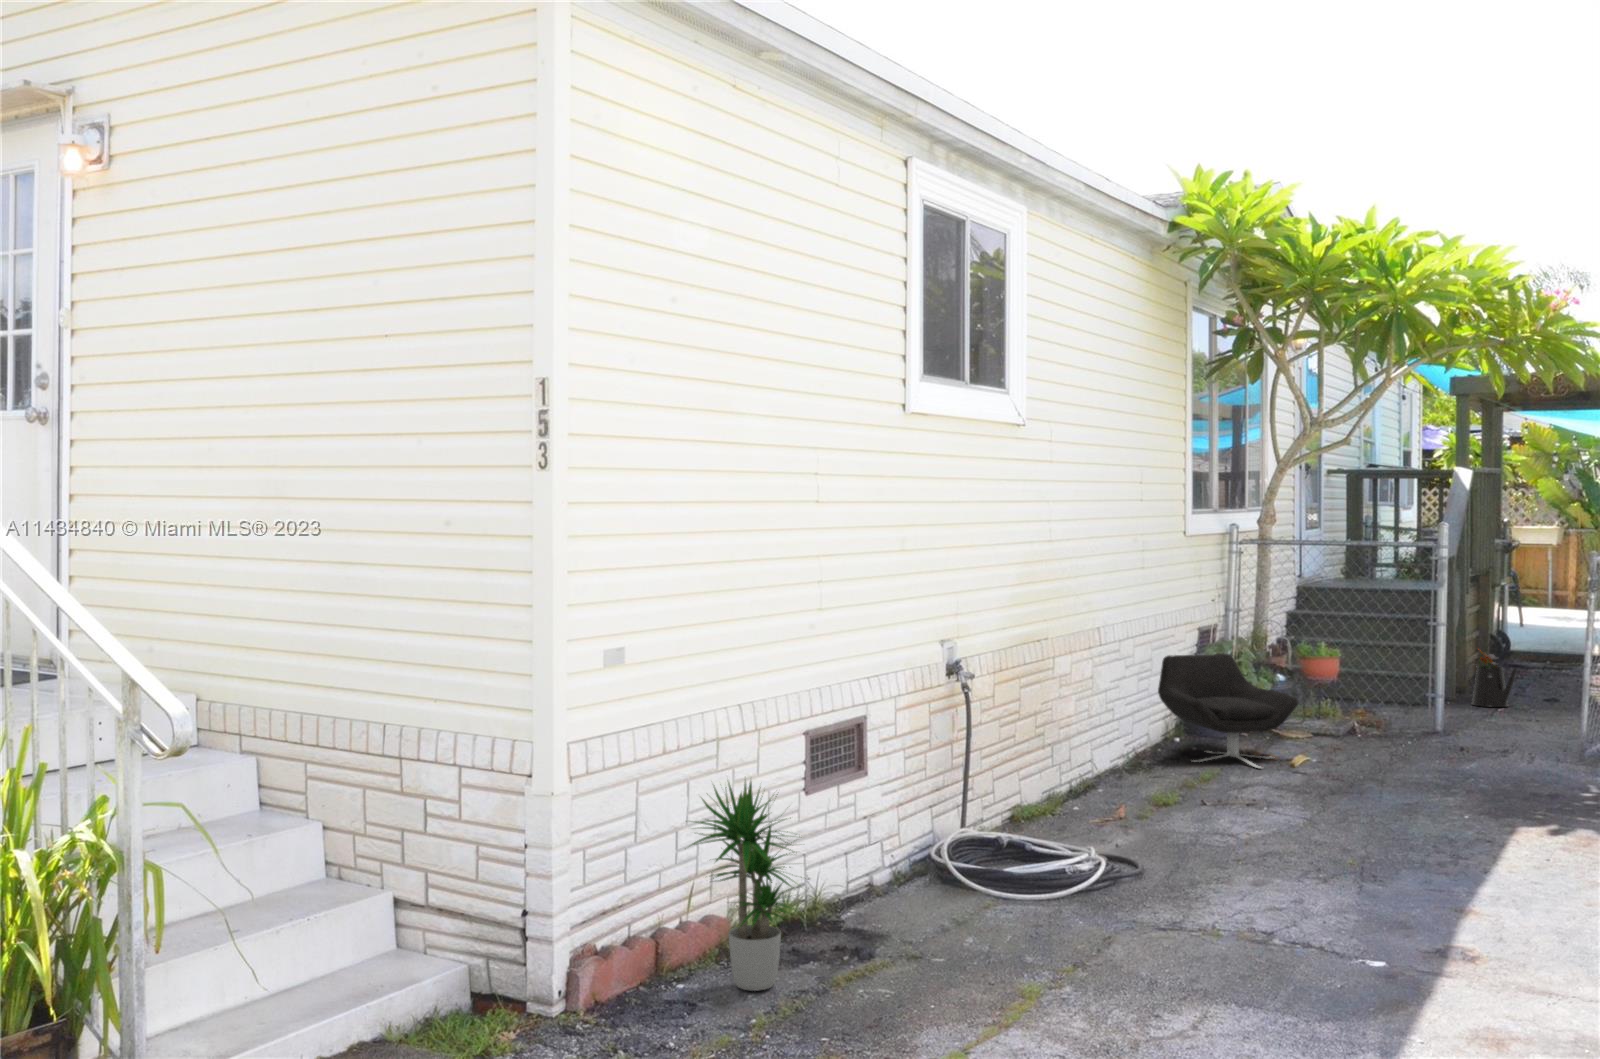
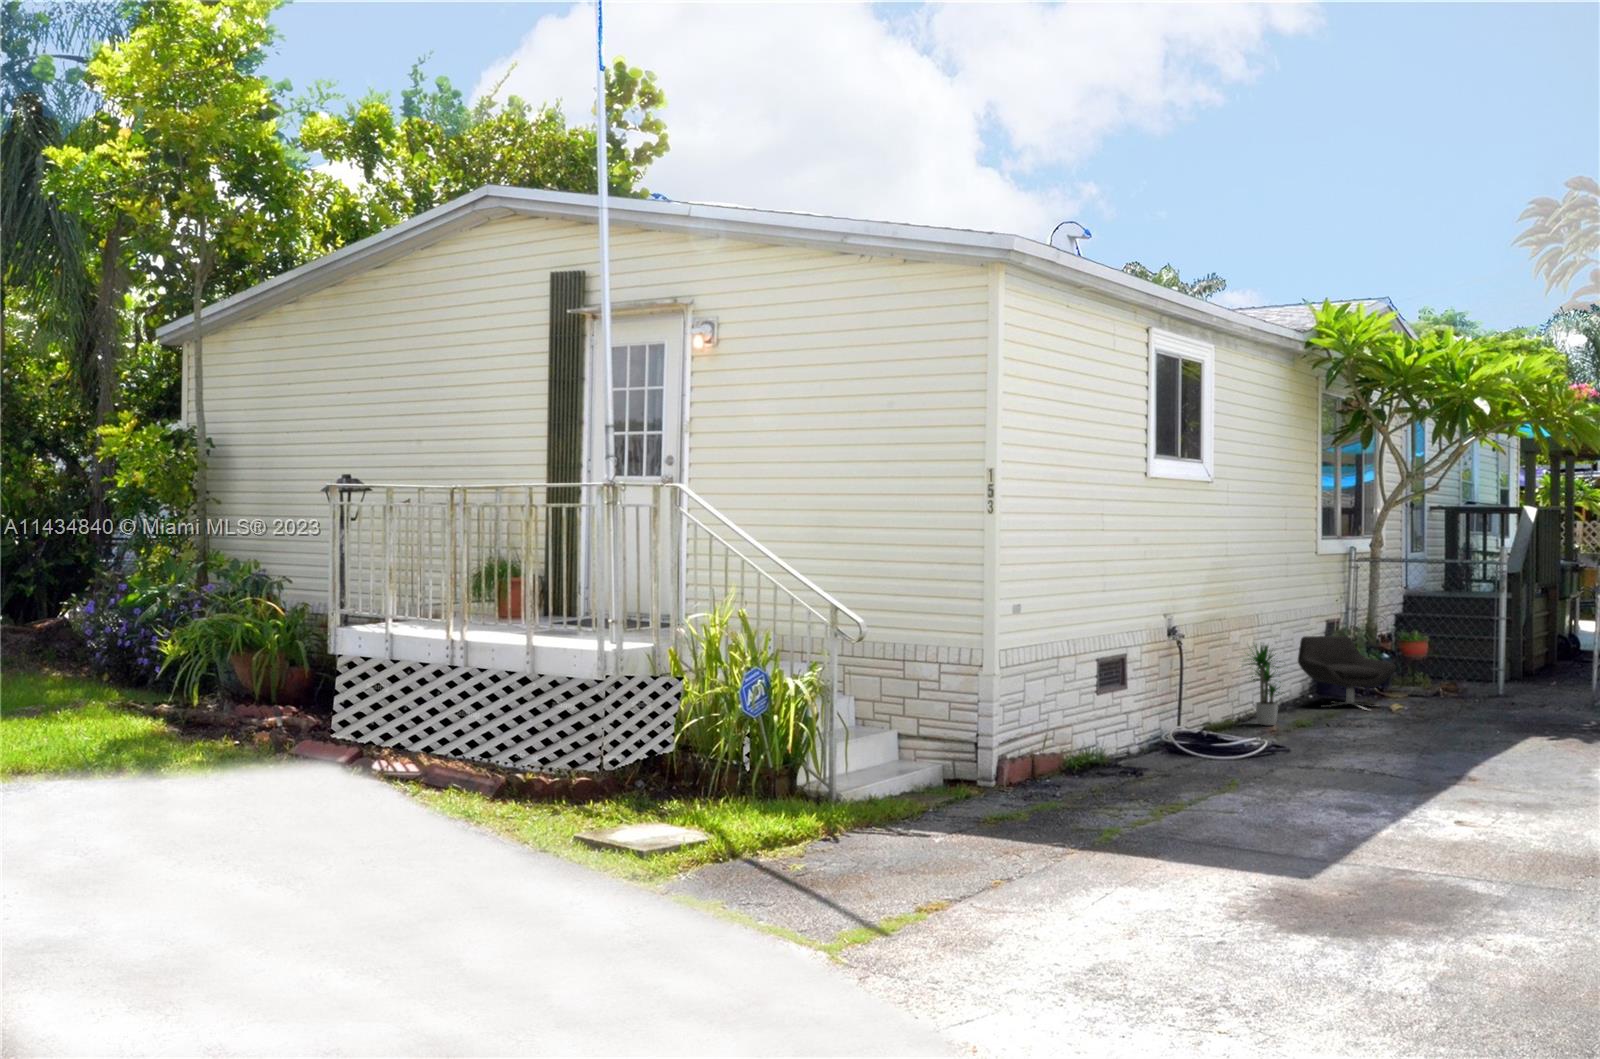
watering can: present [1467,652,1516,707] -> none [1531,638,1568,682]
potted plant: present [692,781,796,991] -> present [1248,645,1281,726]

